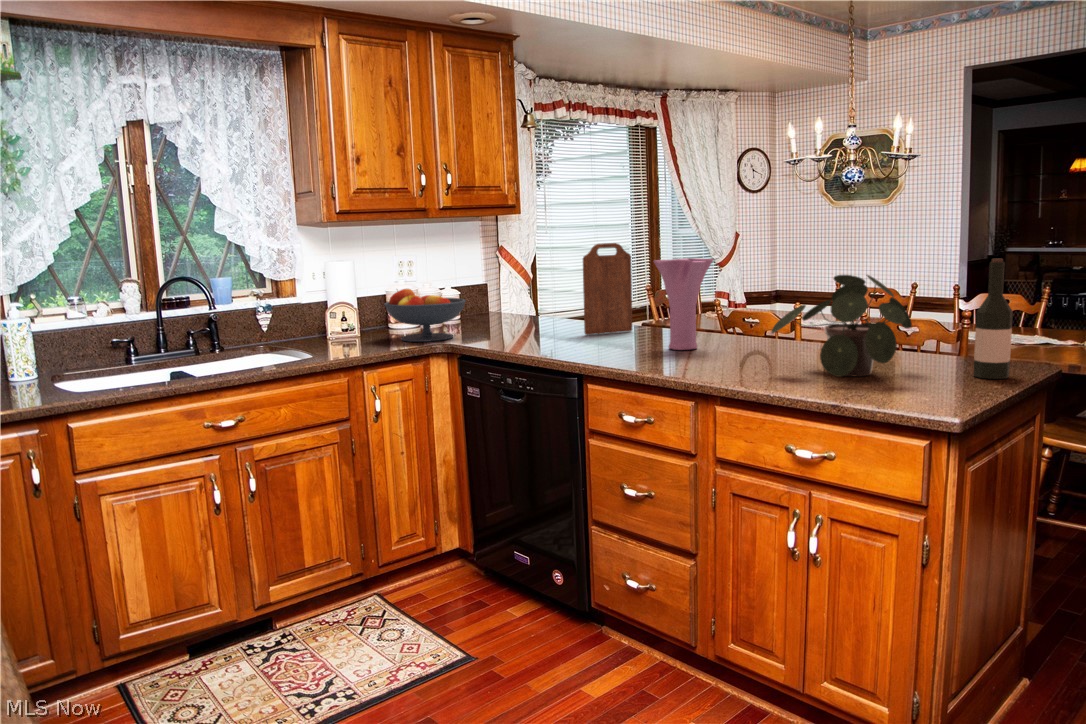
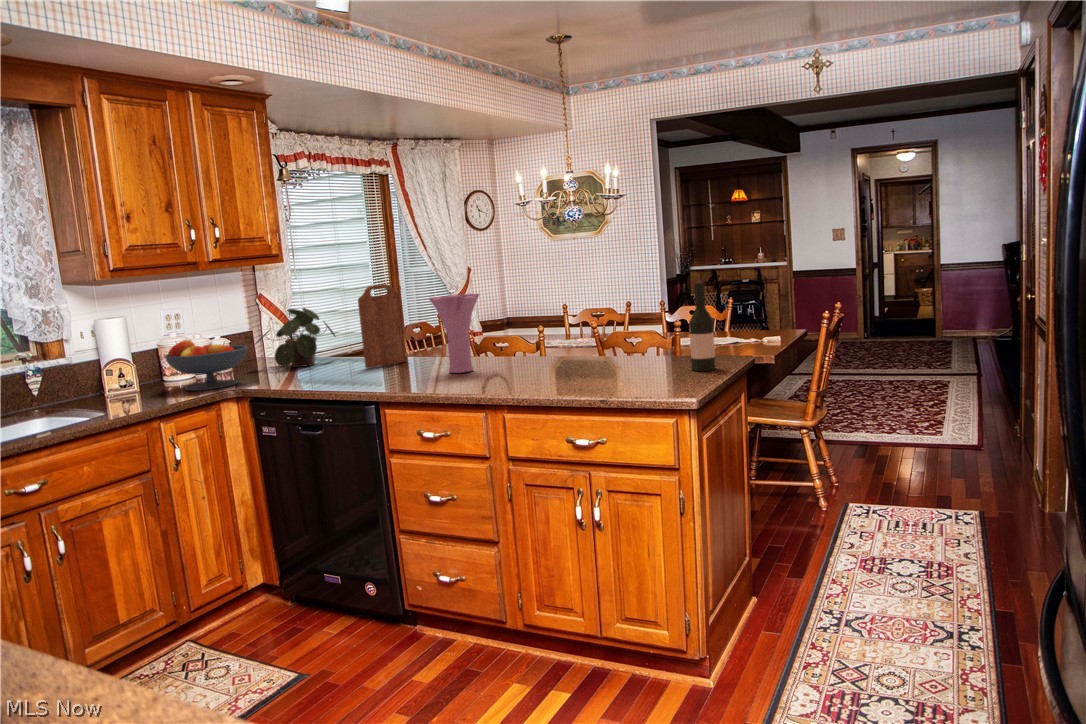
potted plant: present [772,275,912,377] -> present [256,308,335,367]

